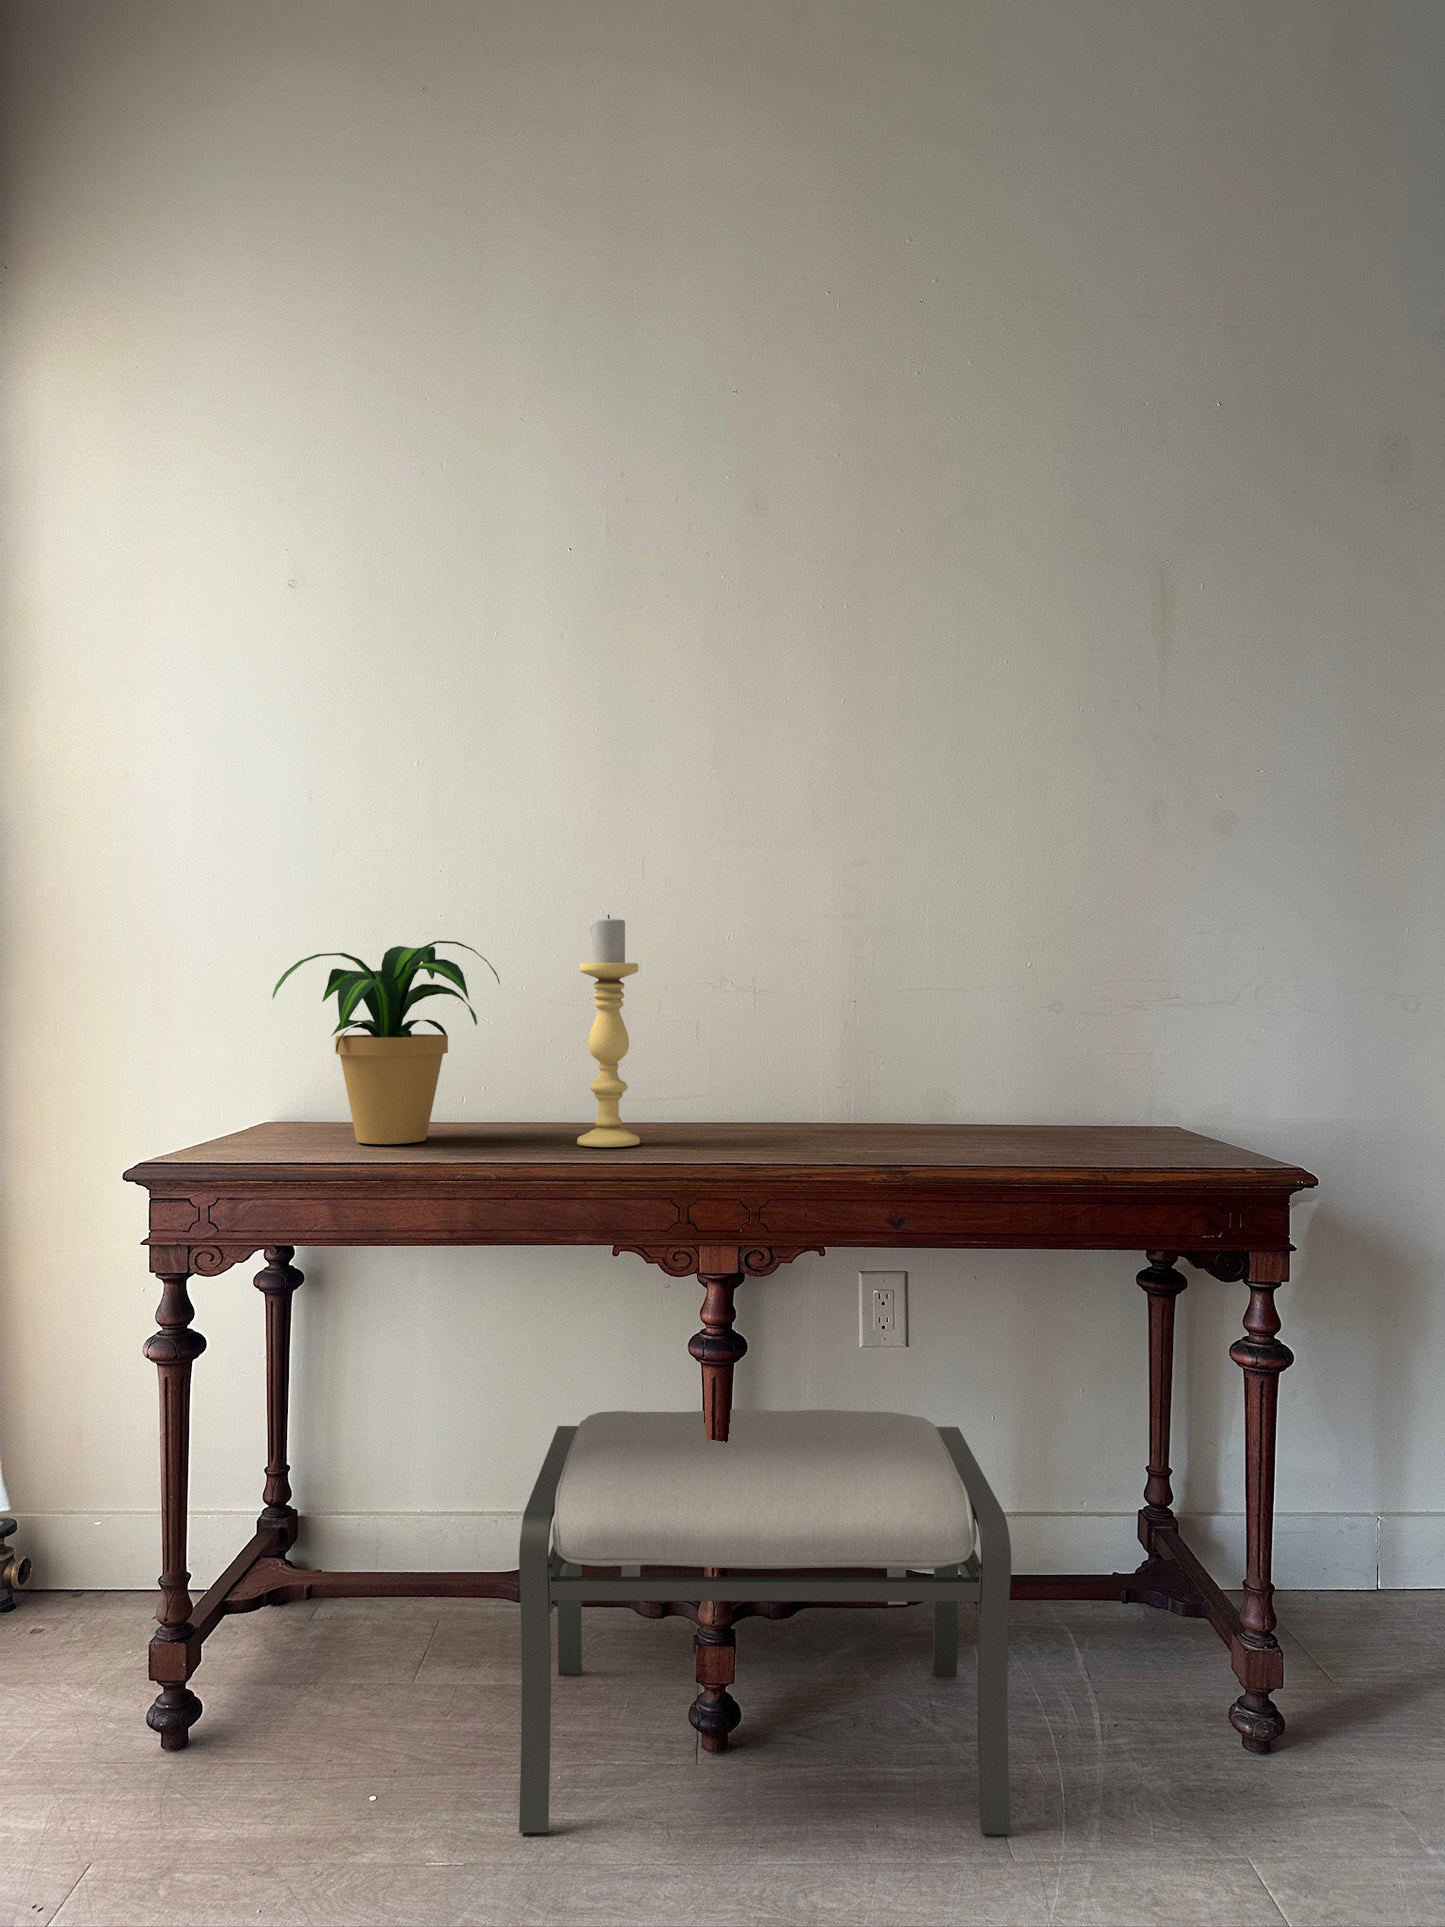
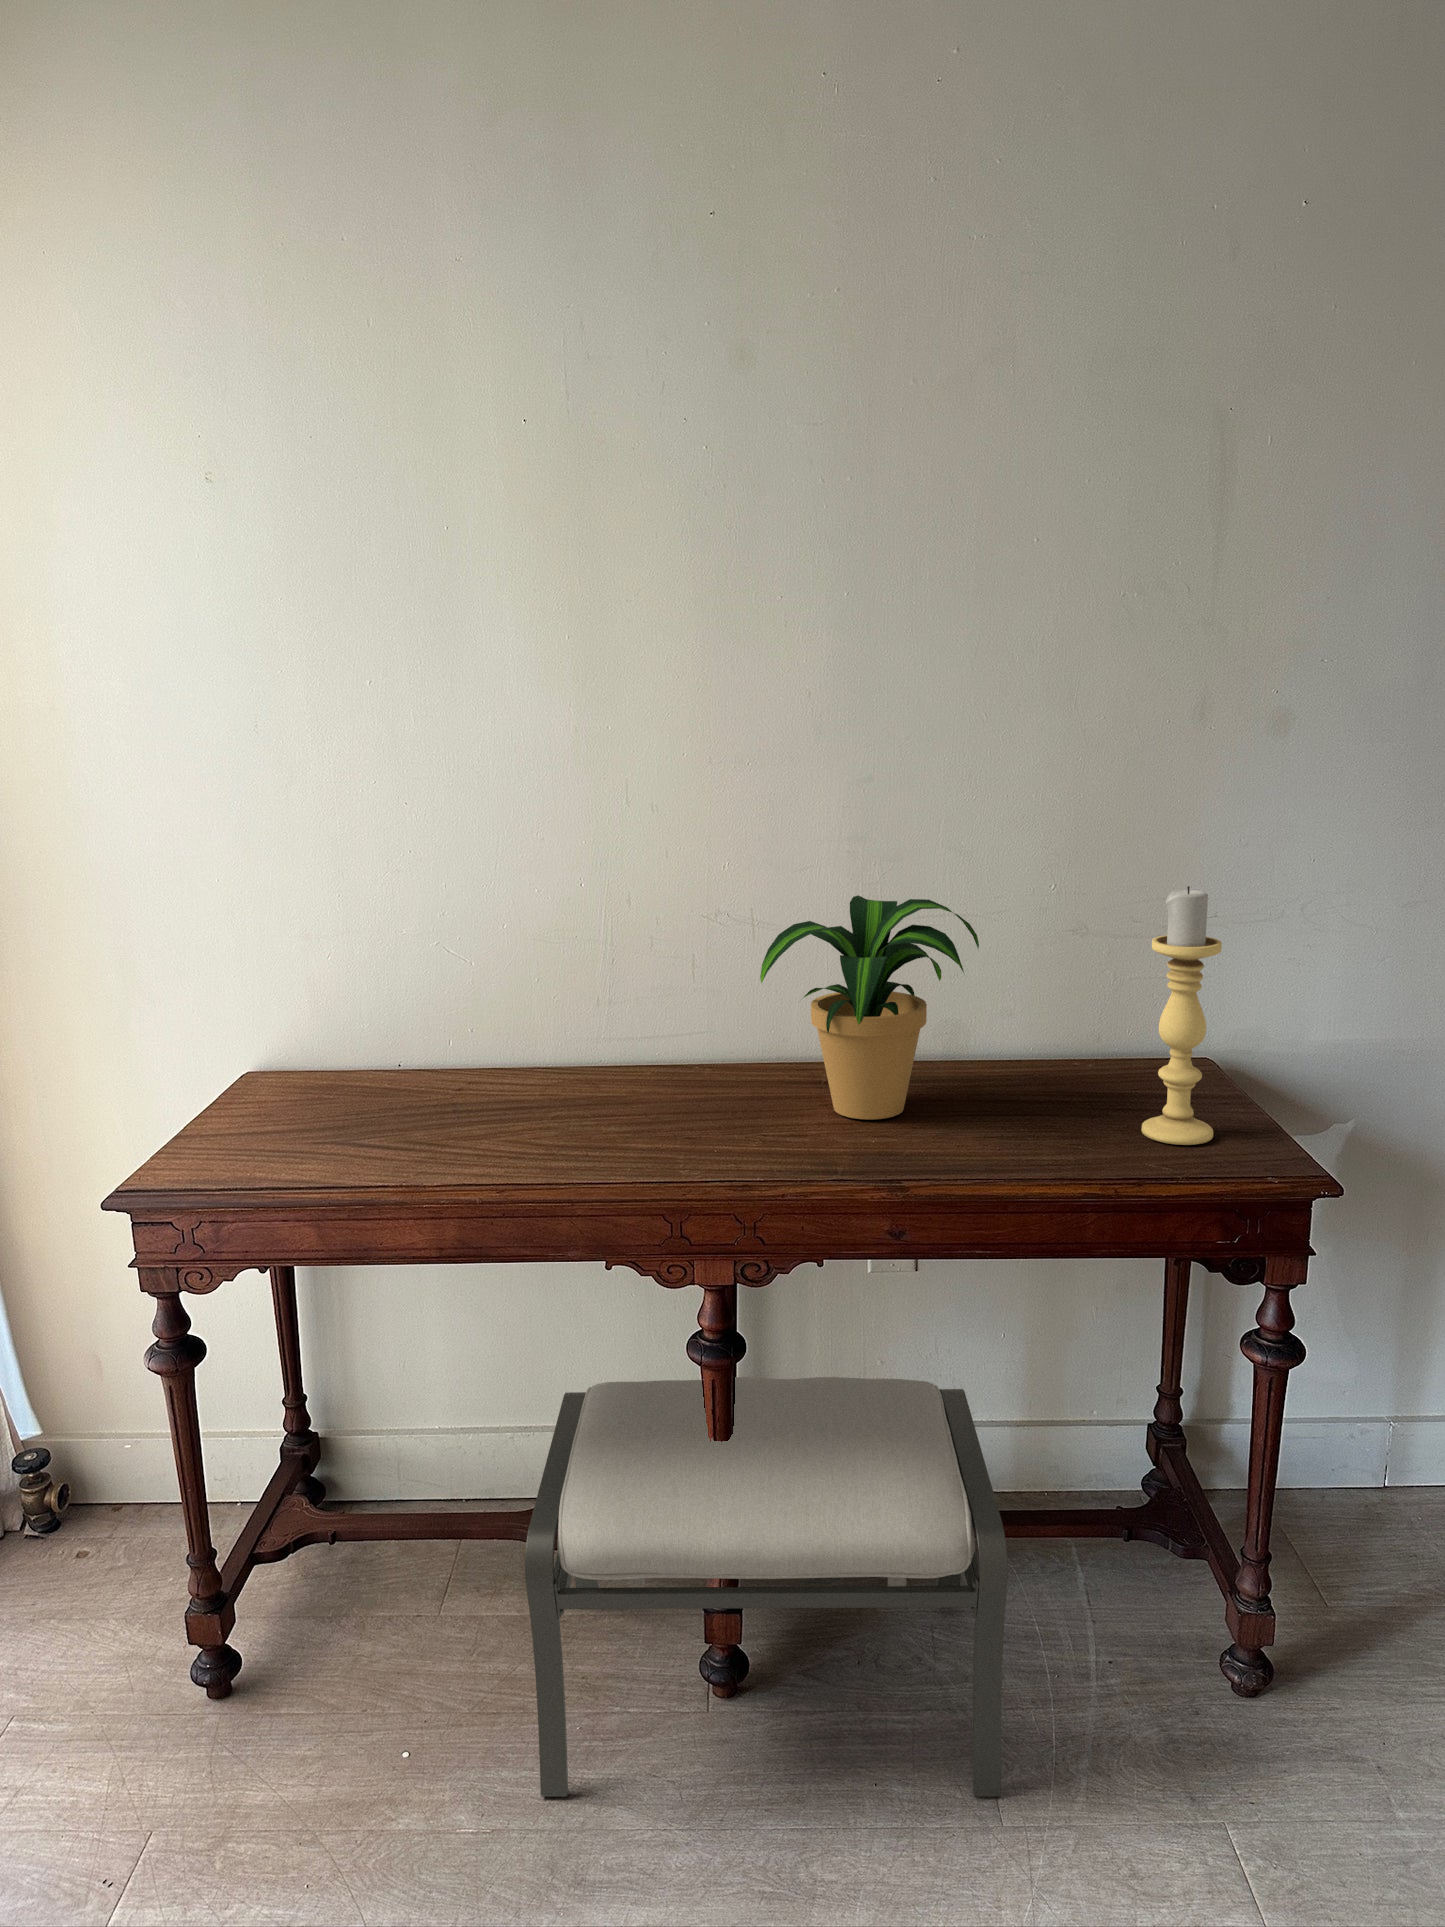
candle holder: present [577,914,640,1147] -> present [1141,886,1222,1145]
potted plant: present [273,941,500,1144] -> present [760,895,979,1119]

